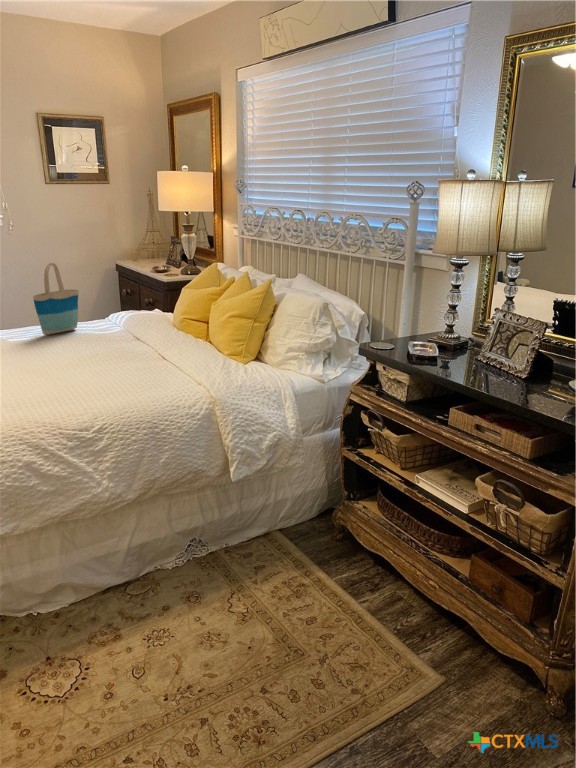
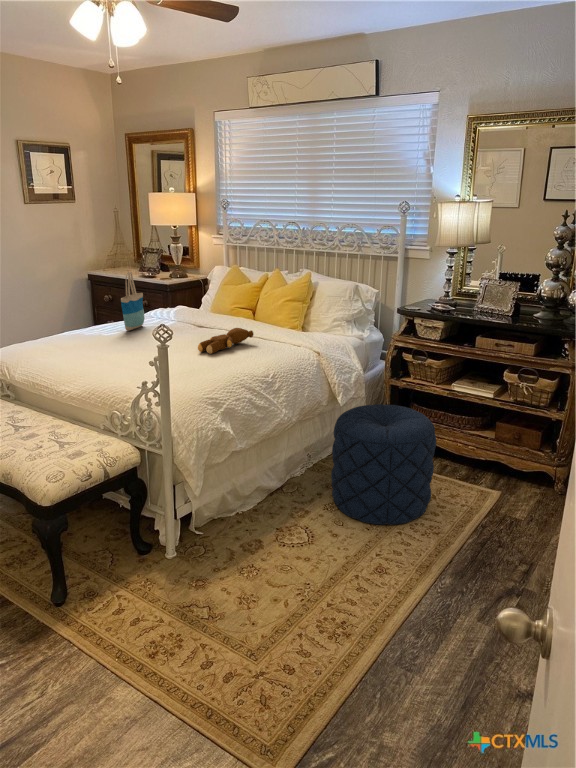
teddy bear: none [58,347,151,381] -> present [198,328,254,354]
pouf: none [158,490,322,703] -> present [331,404,436,525]

